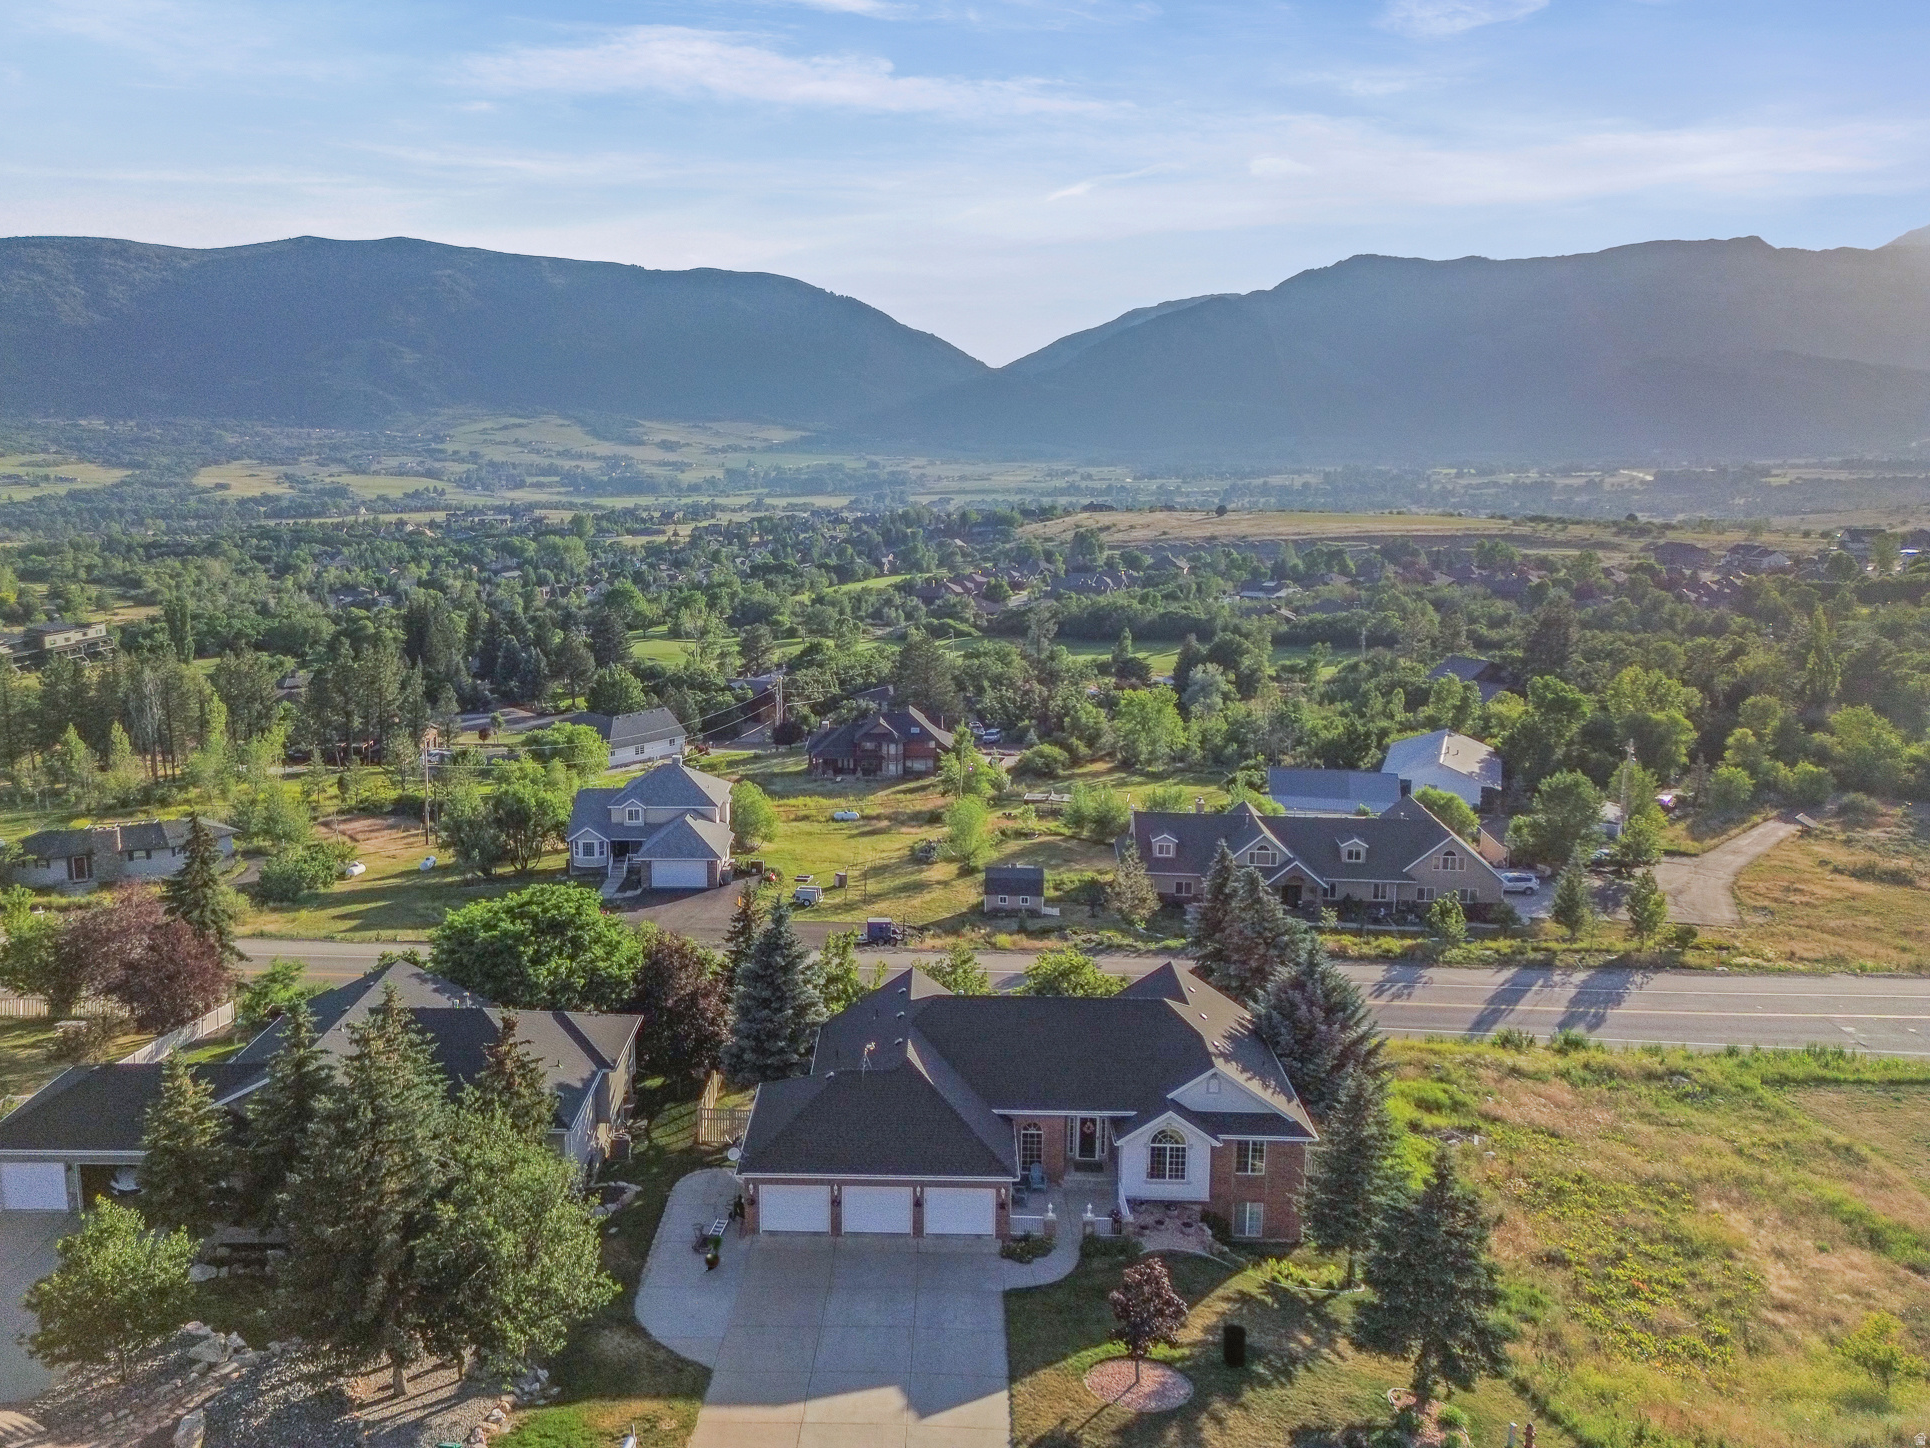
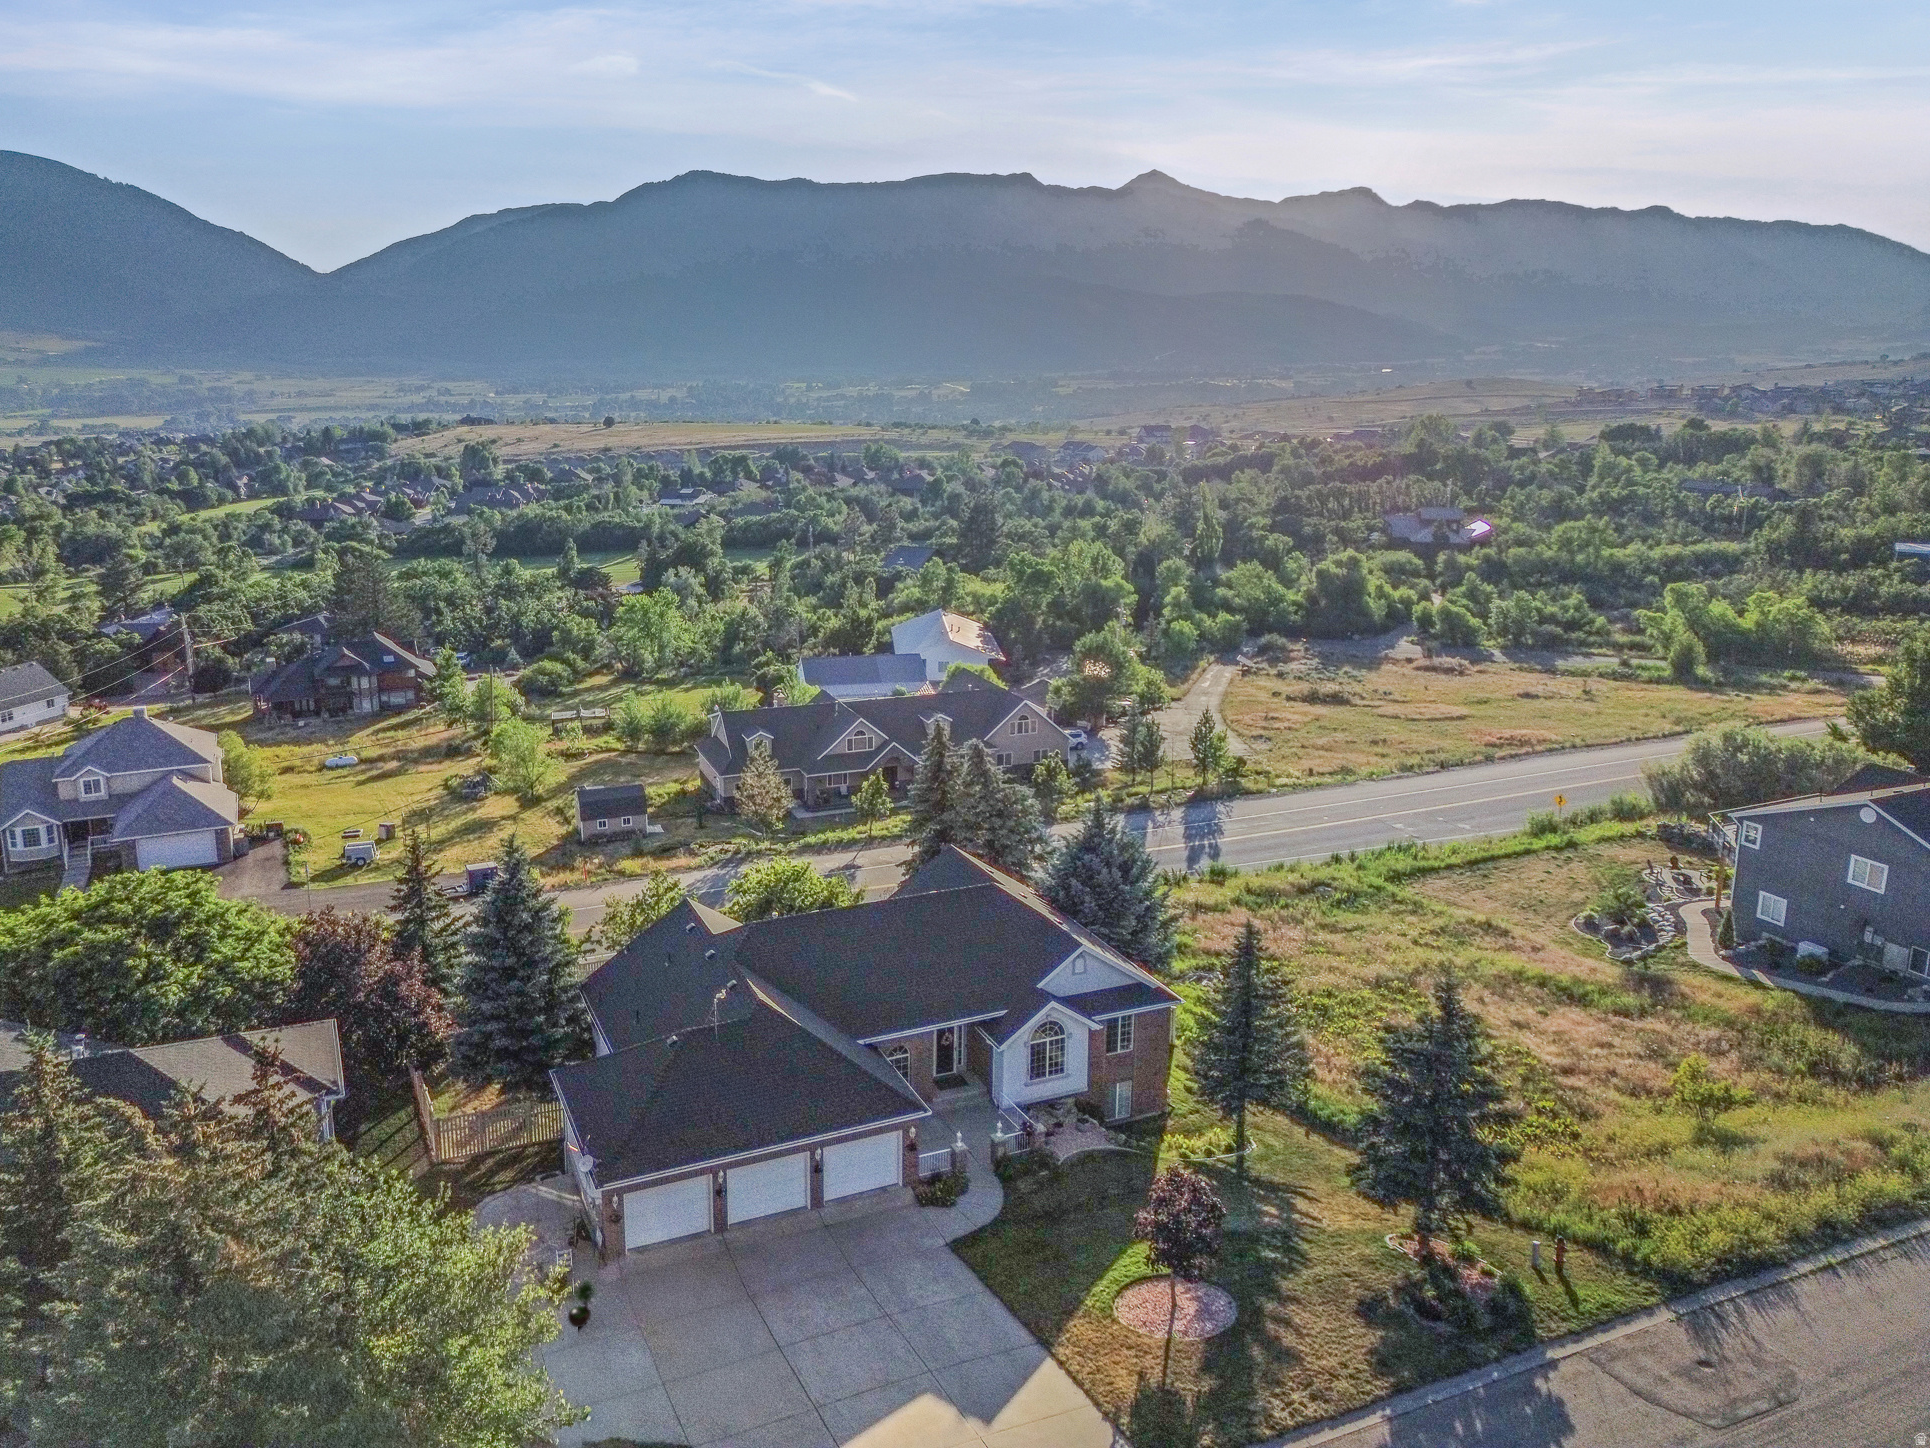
trash can: present [1223,1324,1247,1367] -> none [1227,1210,1255,1258]

